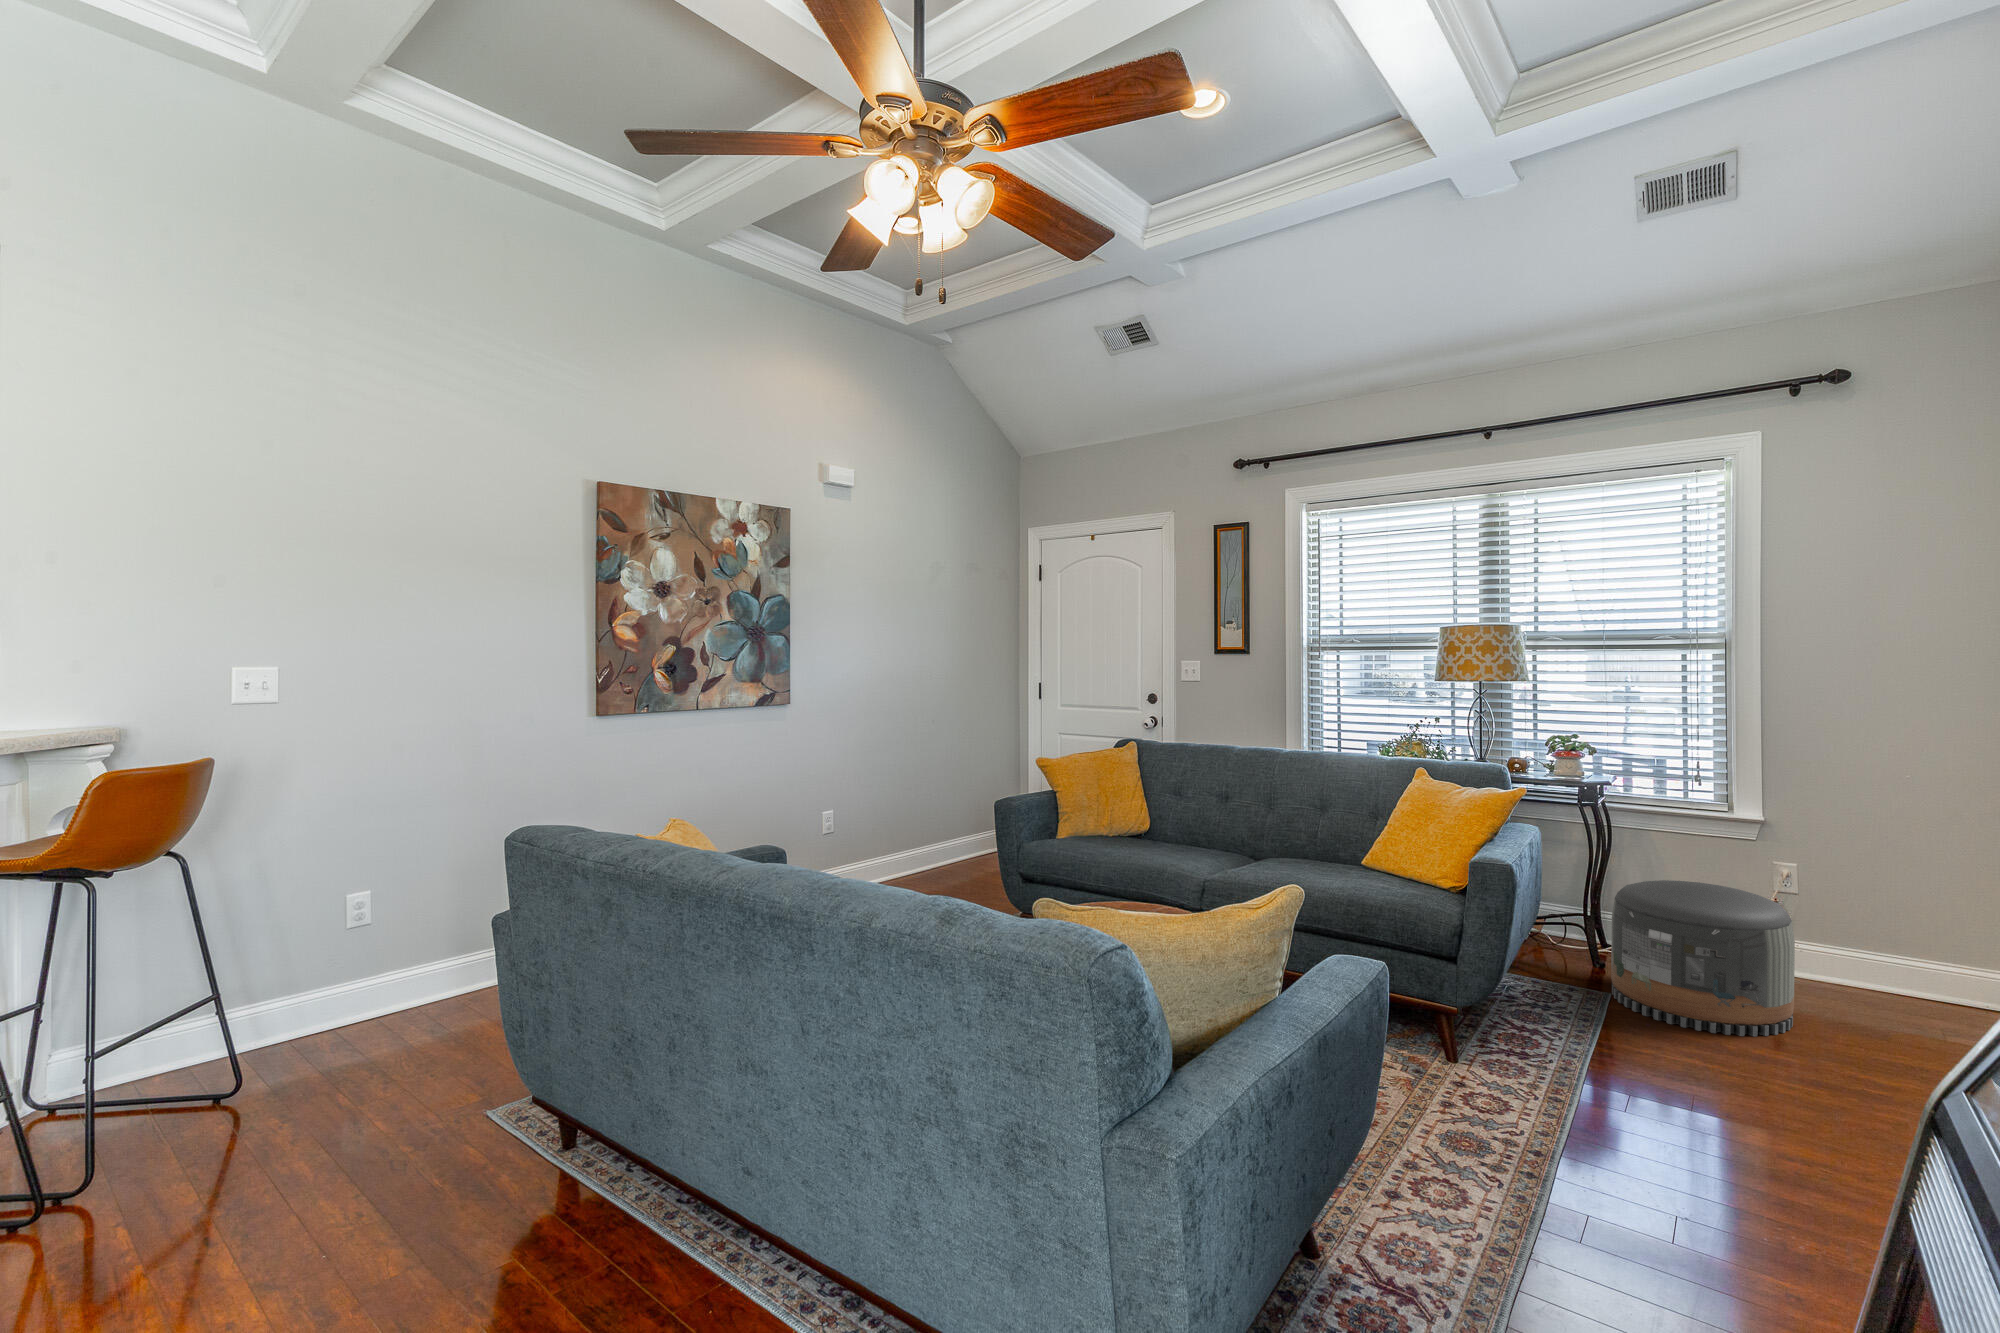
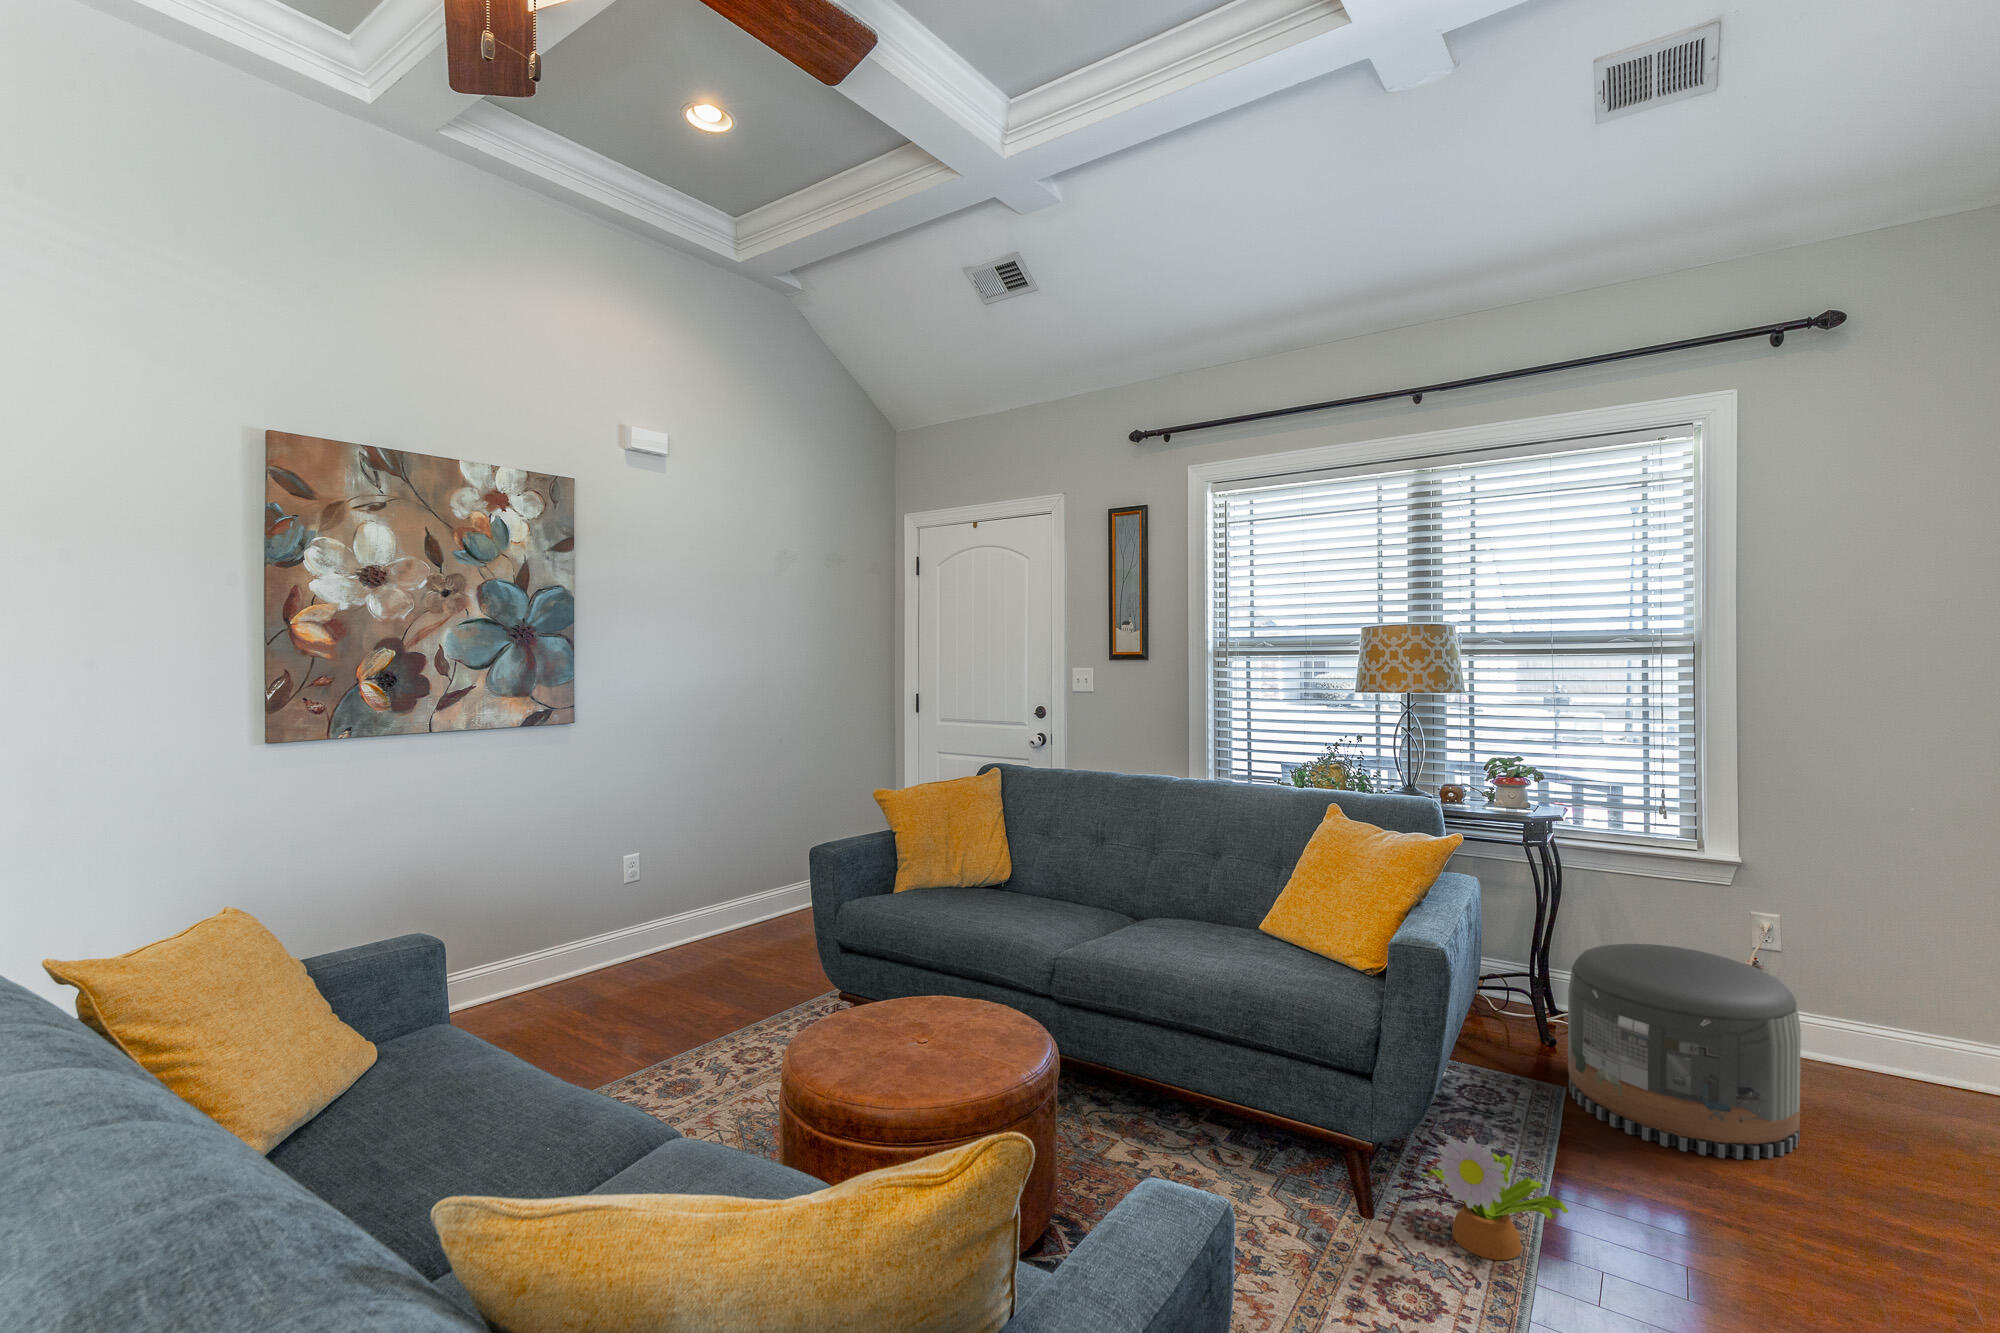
decorative plant: none [1491,996,1601,1084] -> present [1421,1136,1569,1260]

